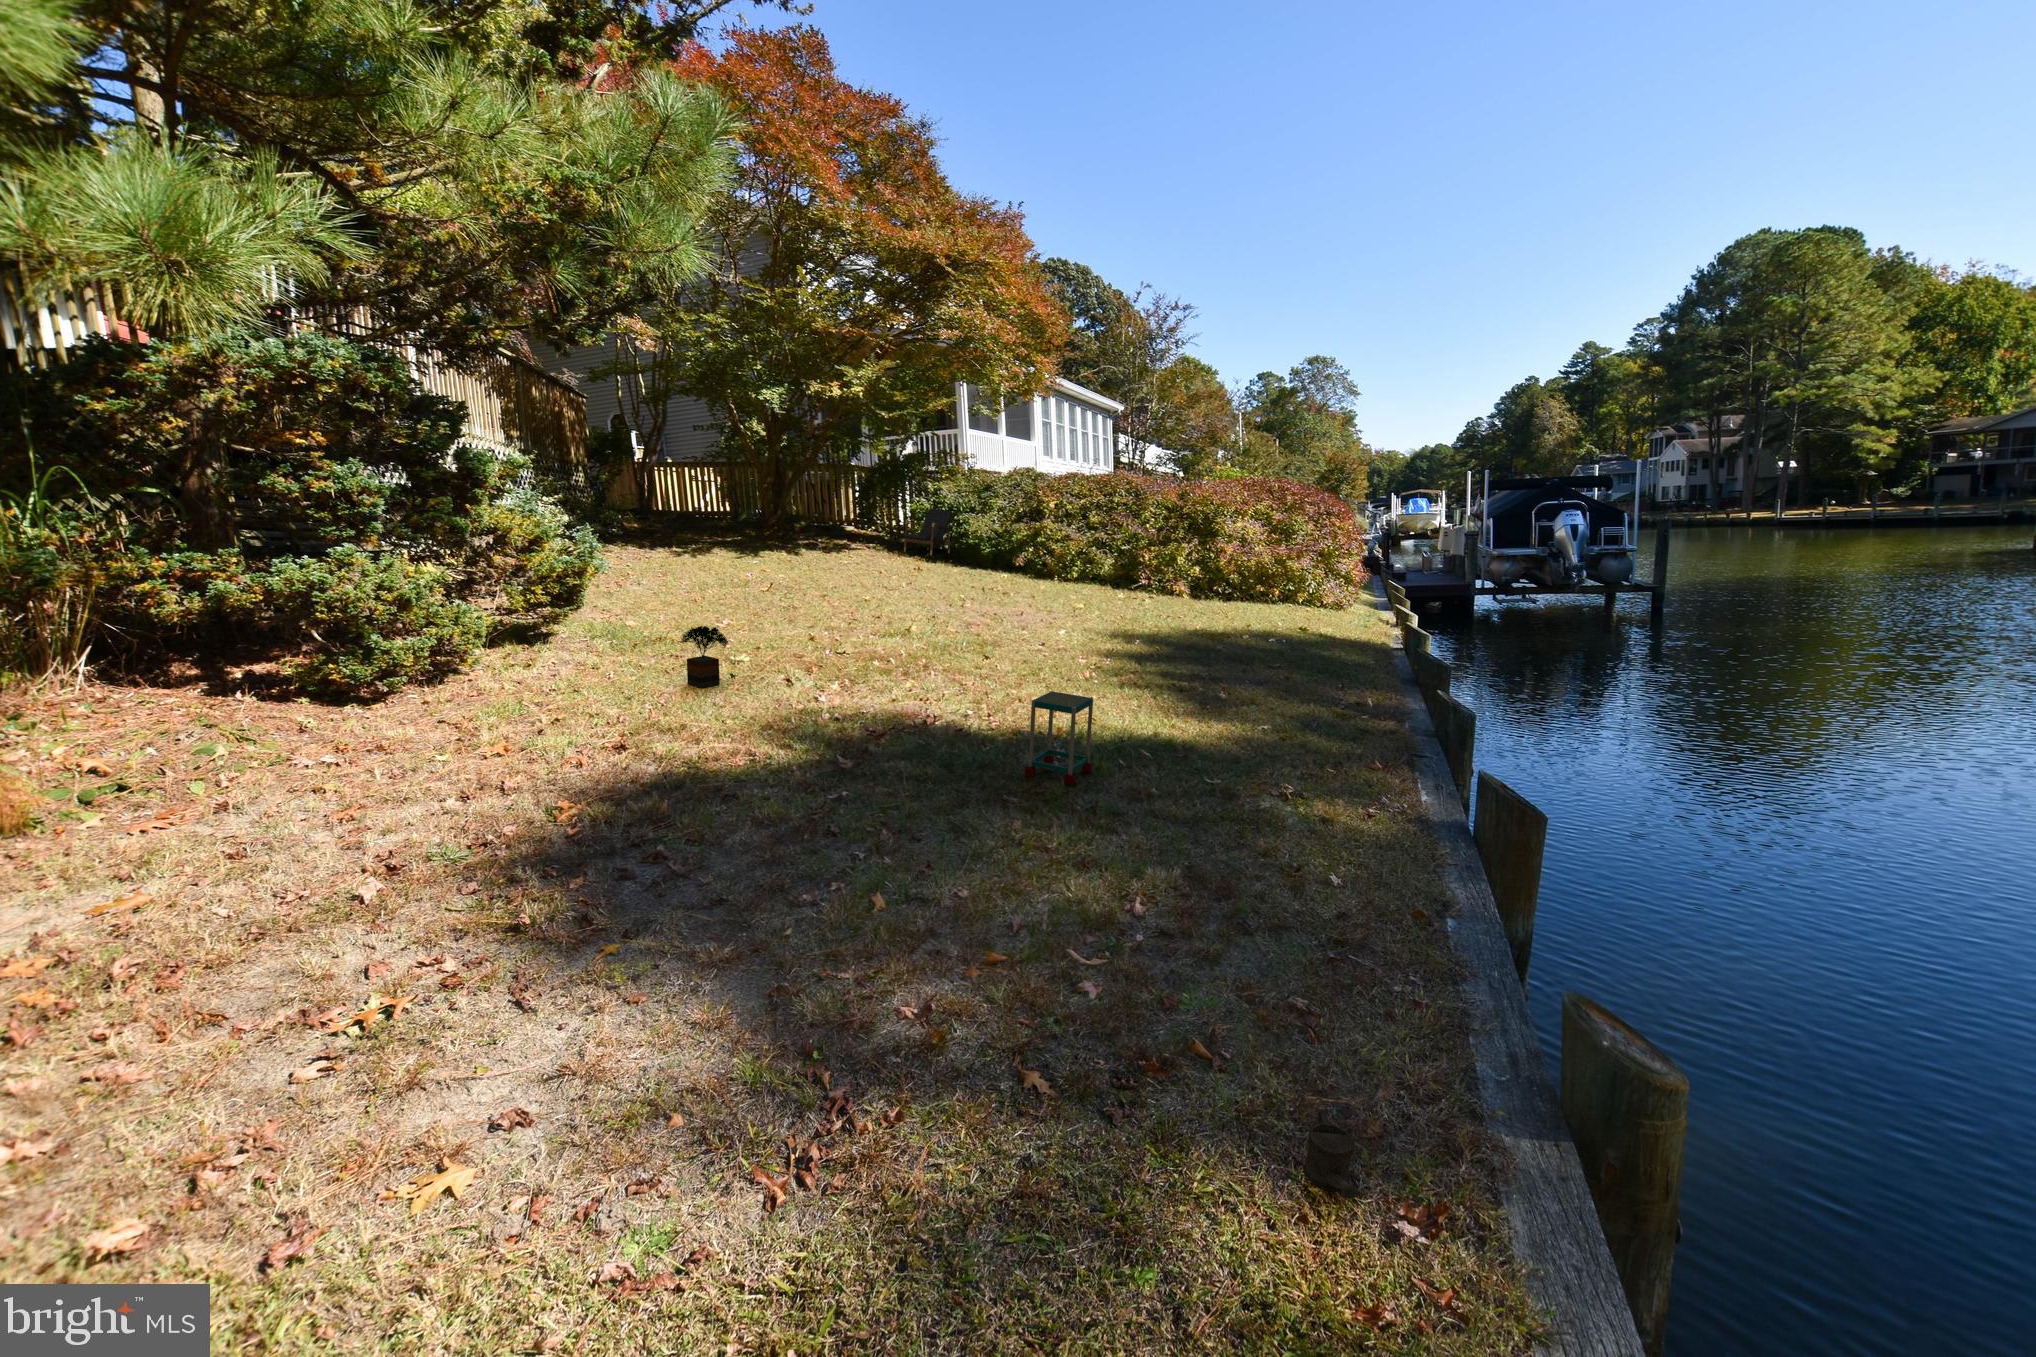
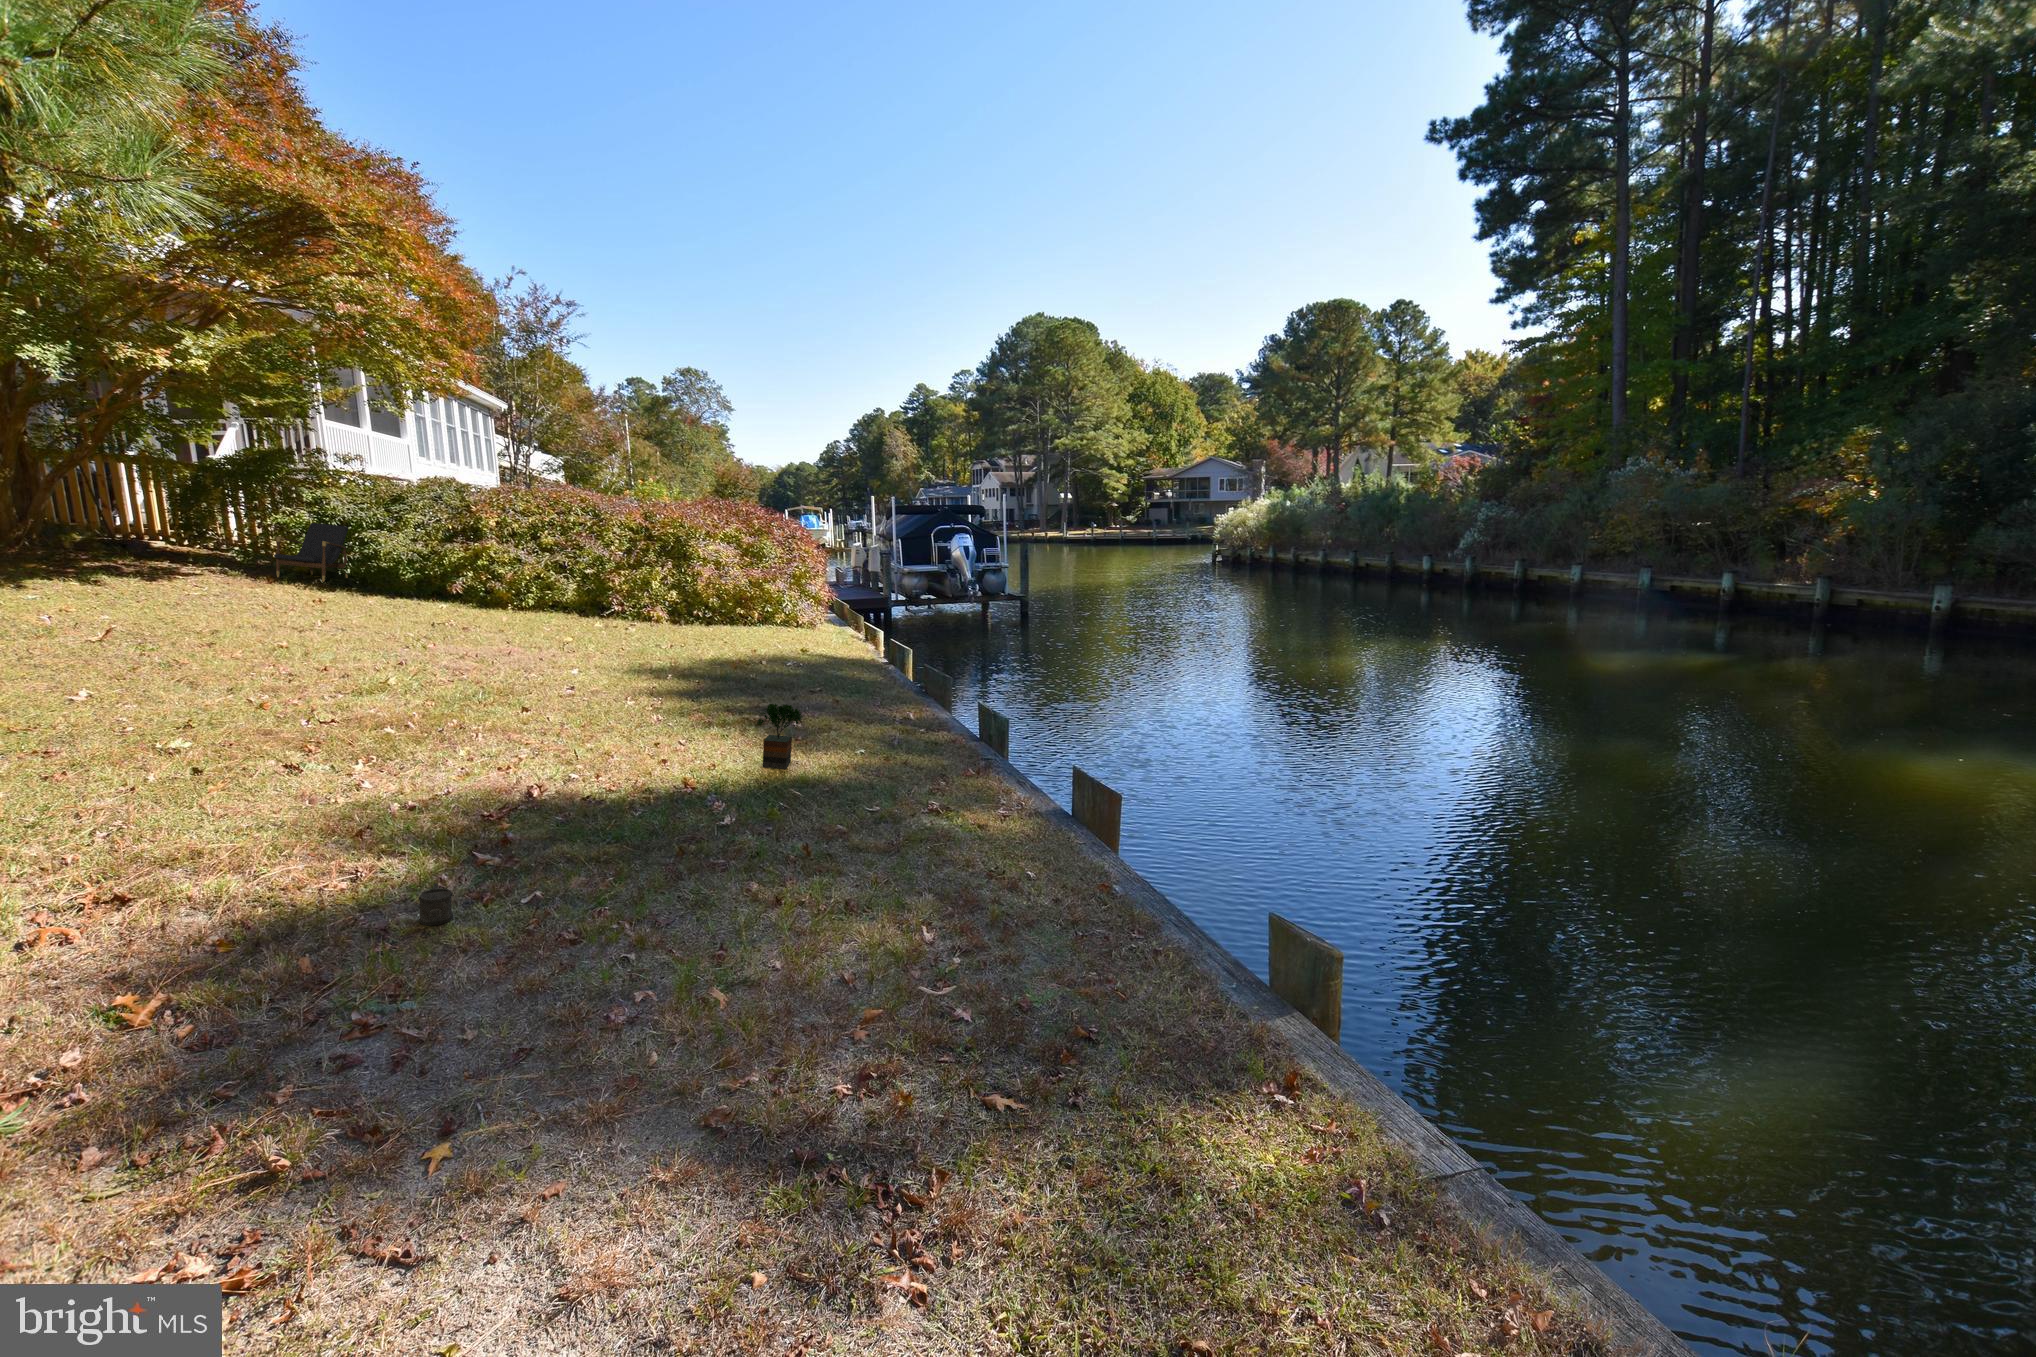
potted tree: present [681,626,728,688] -> present [757,704,803,769]
side table: present [1025,691,1093,785] -> none [709,754,772,850]
watering can: present [1304,1110,1358,1199] -> present [419,883,453,926]

